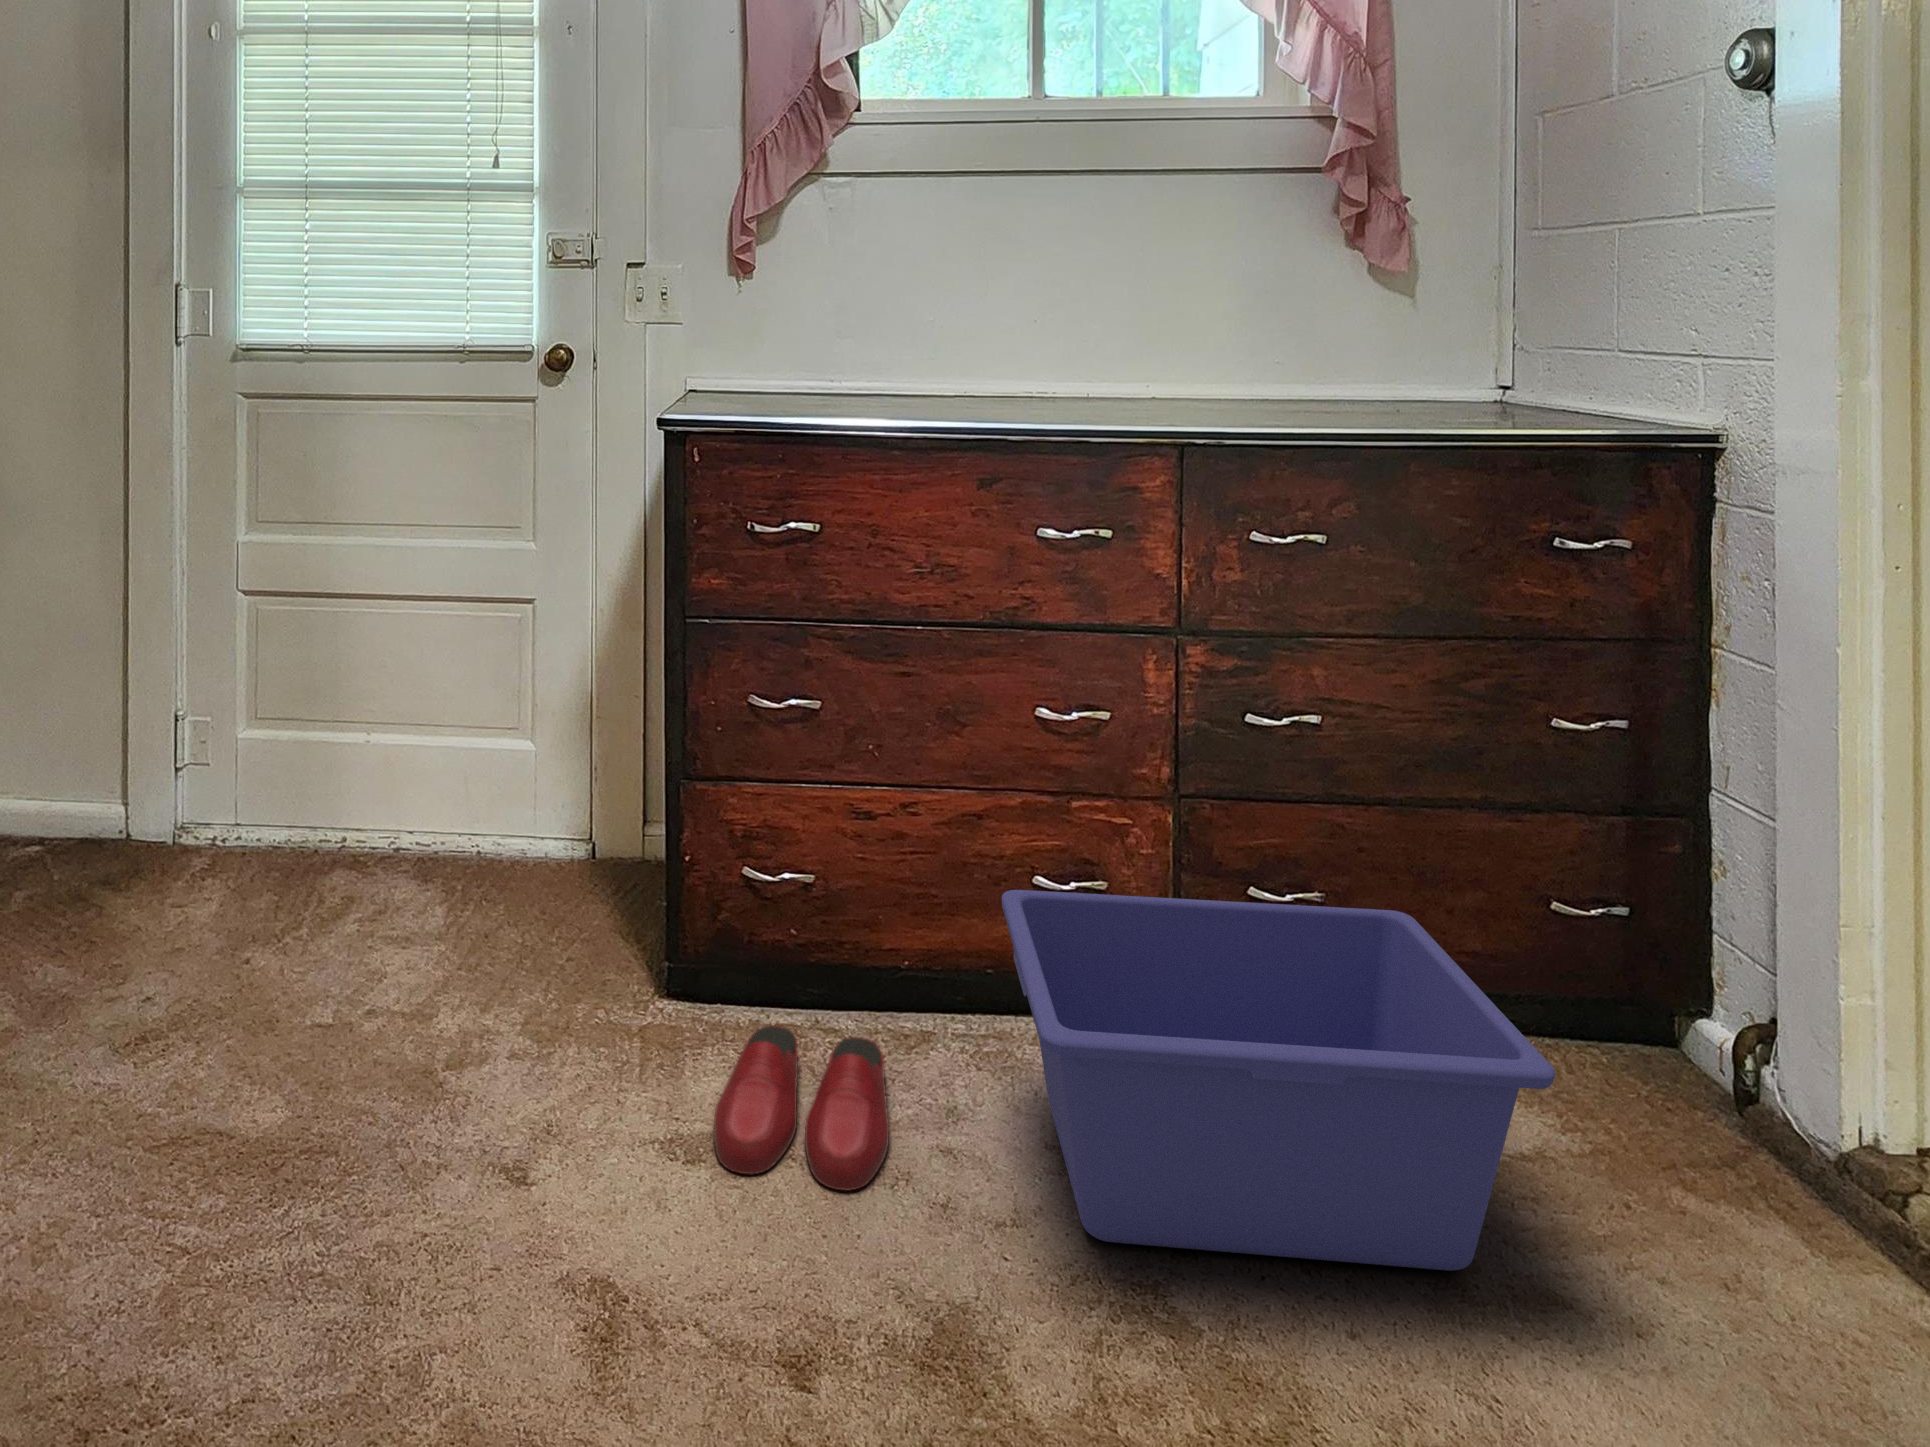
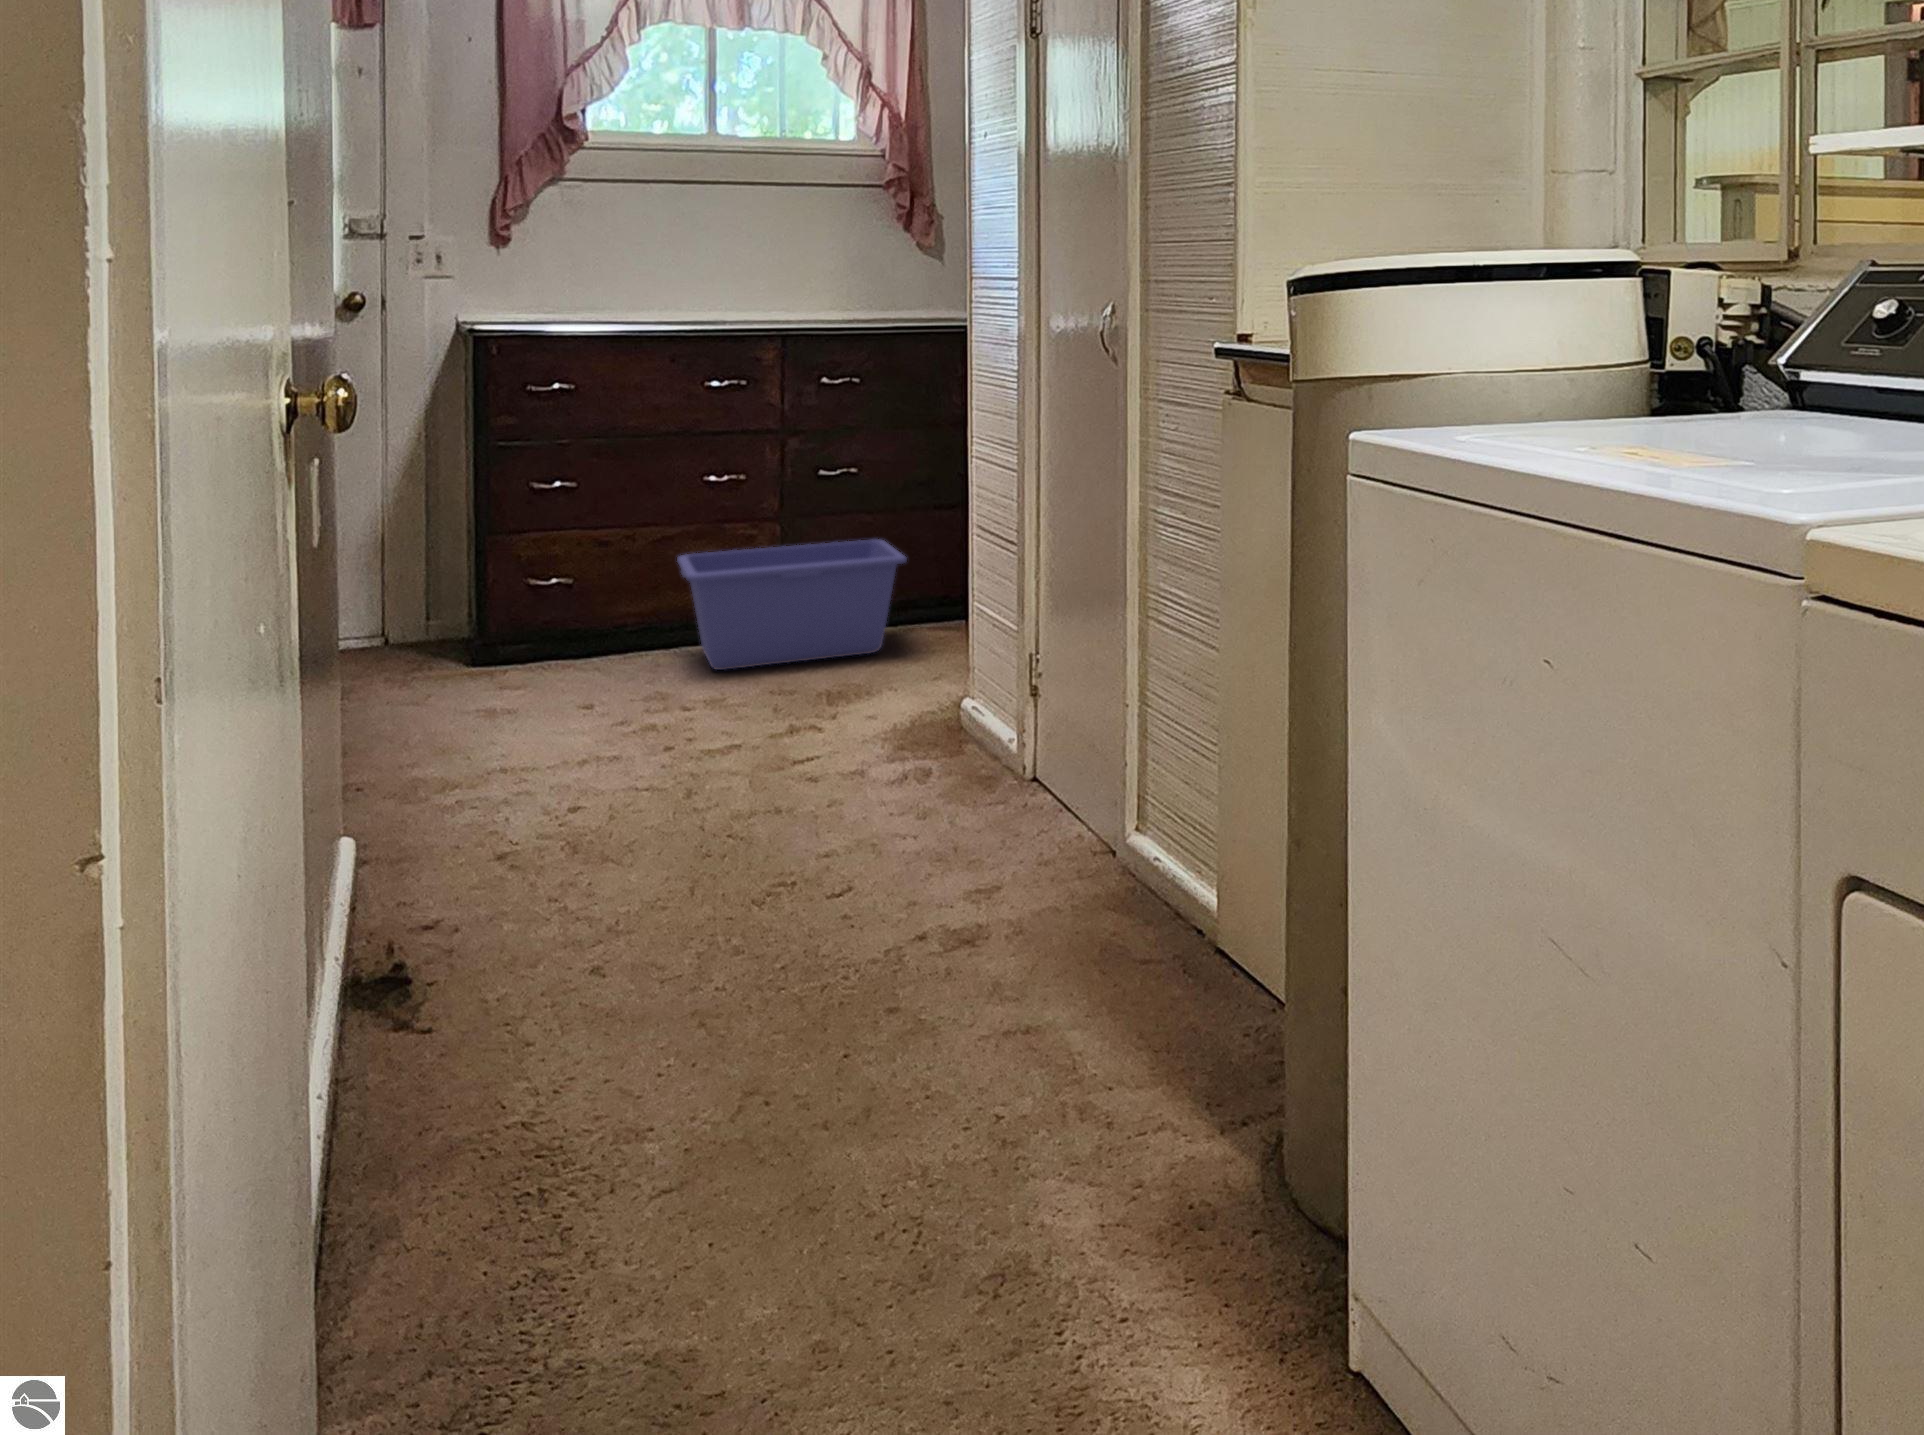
slippers: present [714,1025,889,1191] -> none [513,641,614,686]

